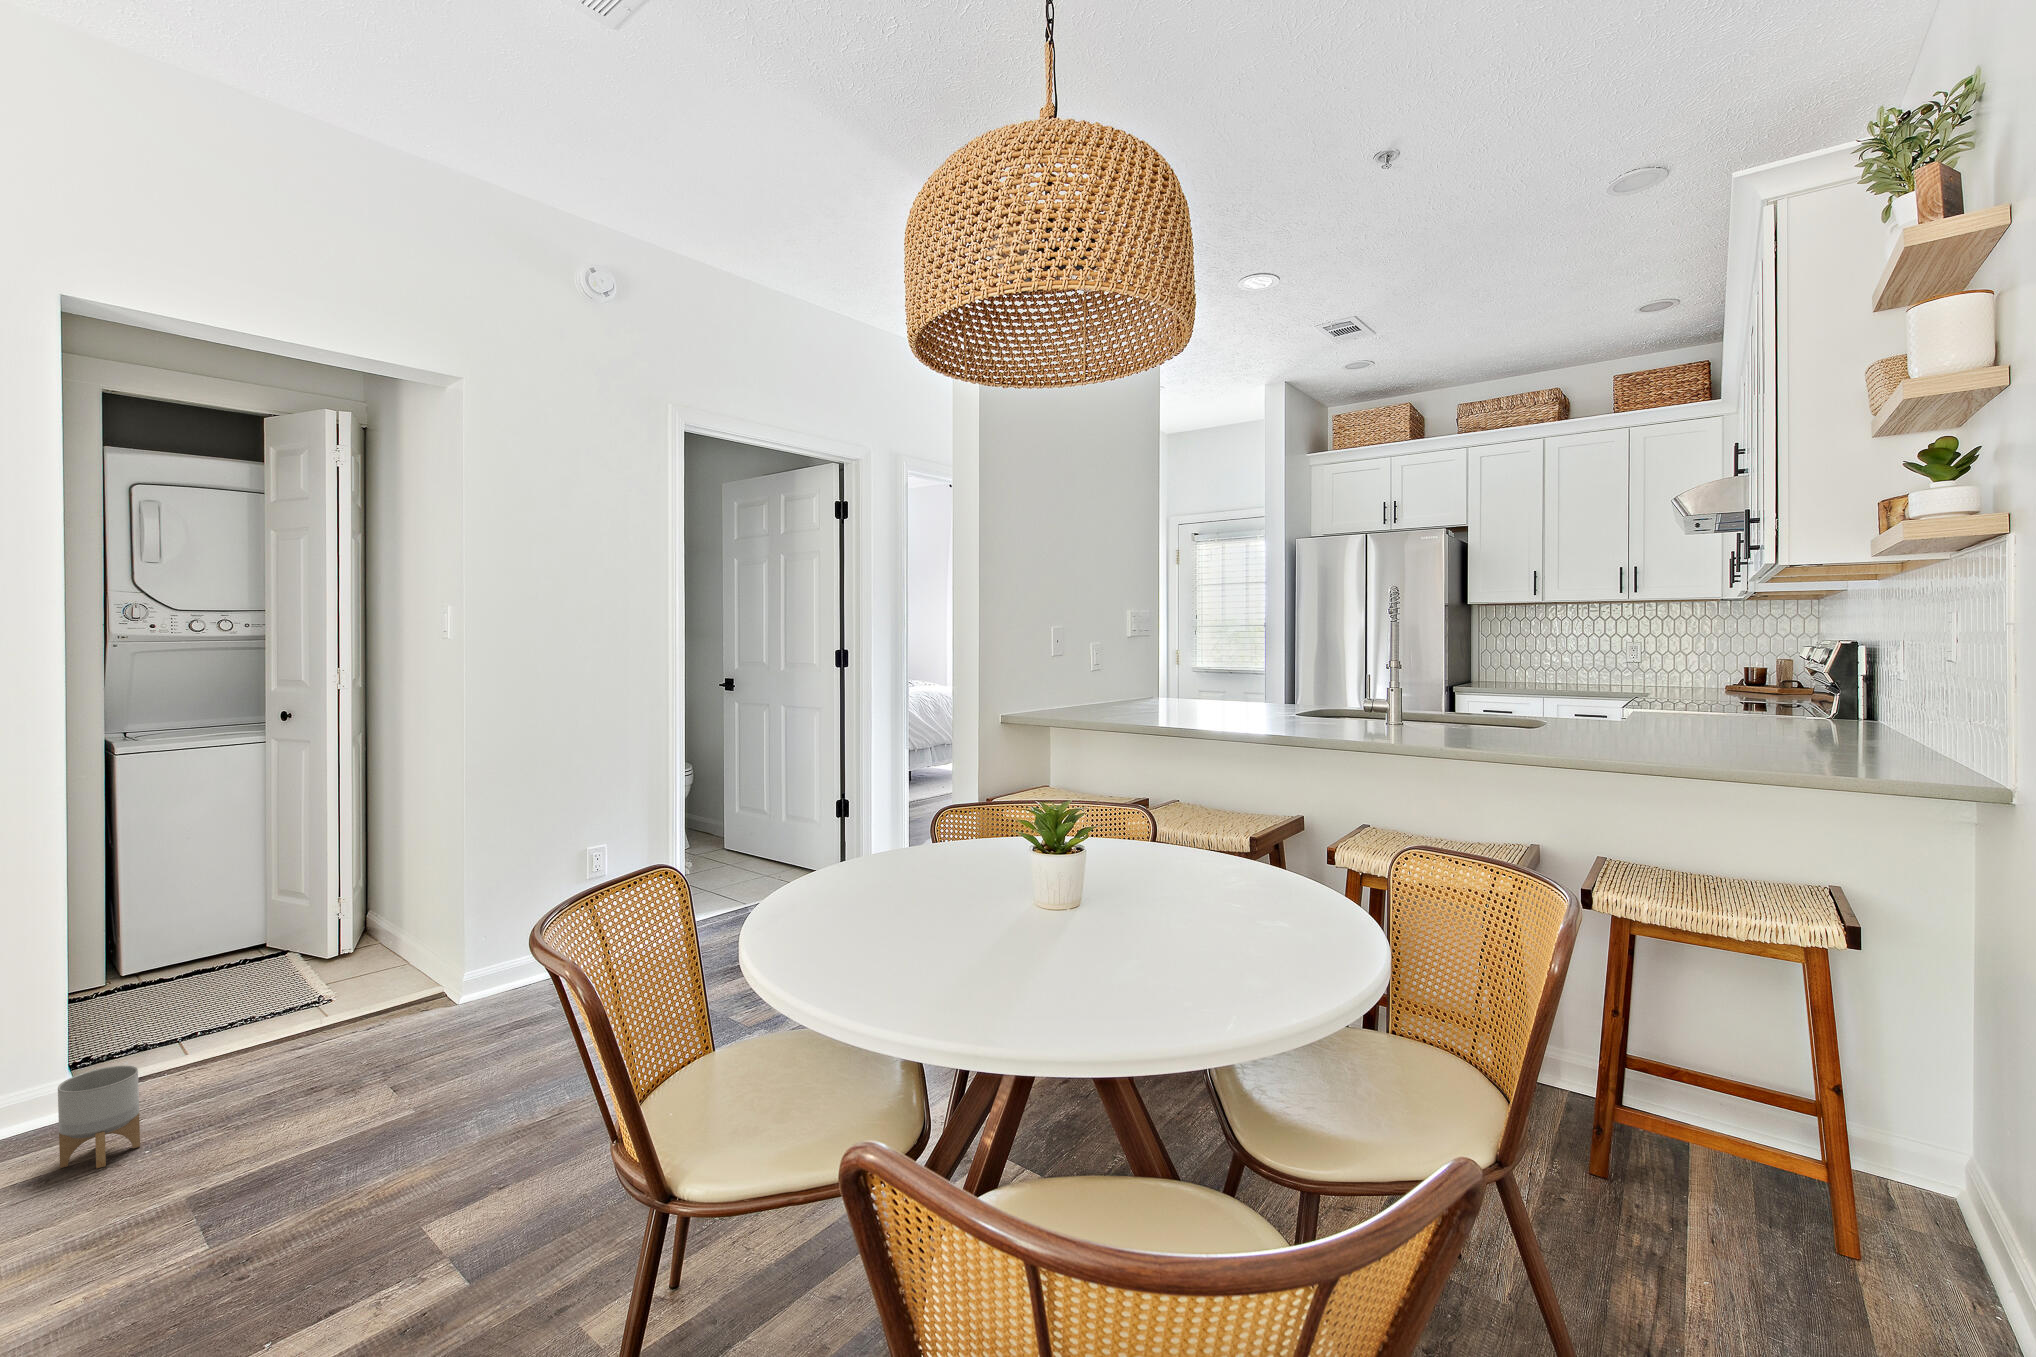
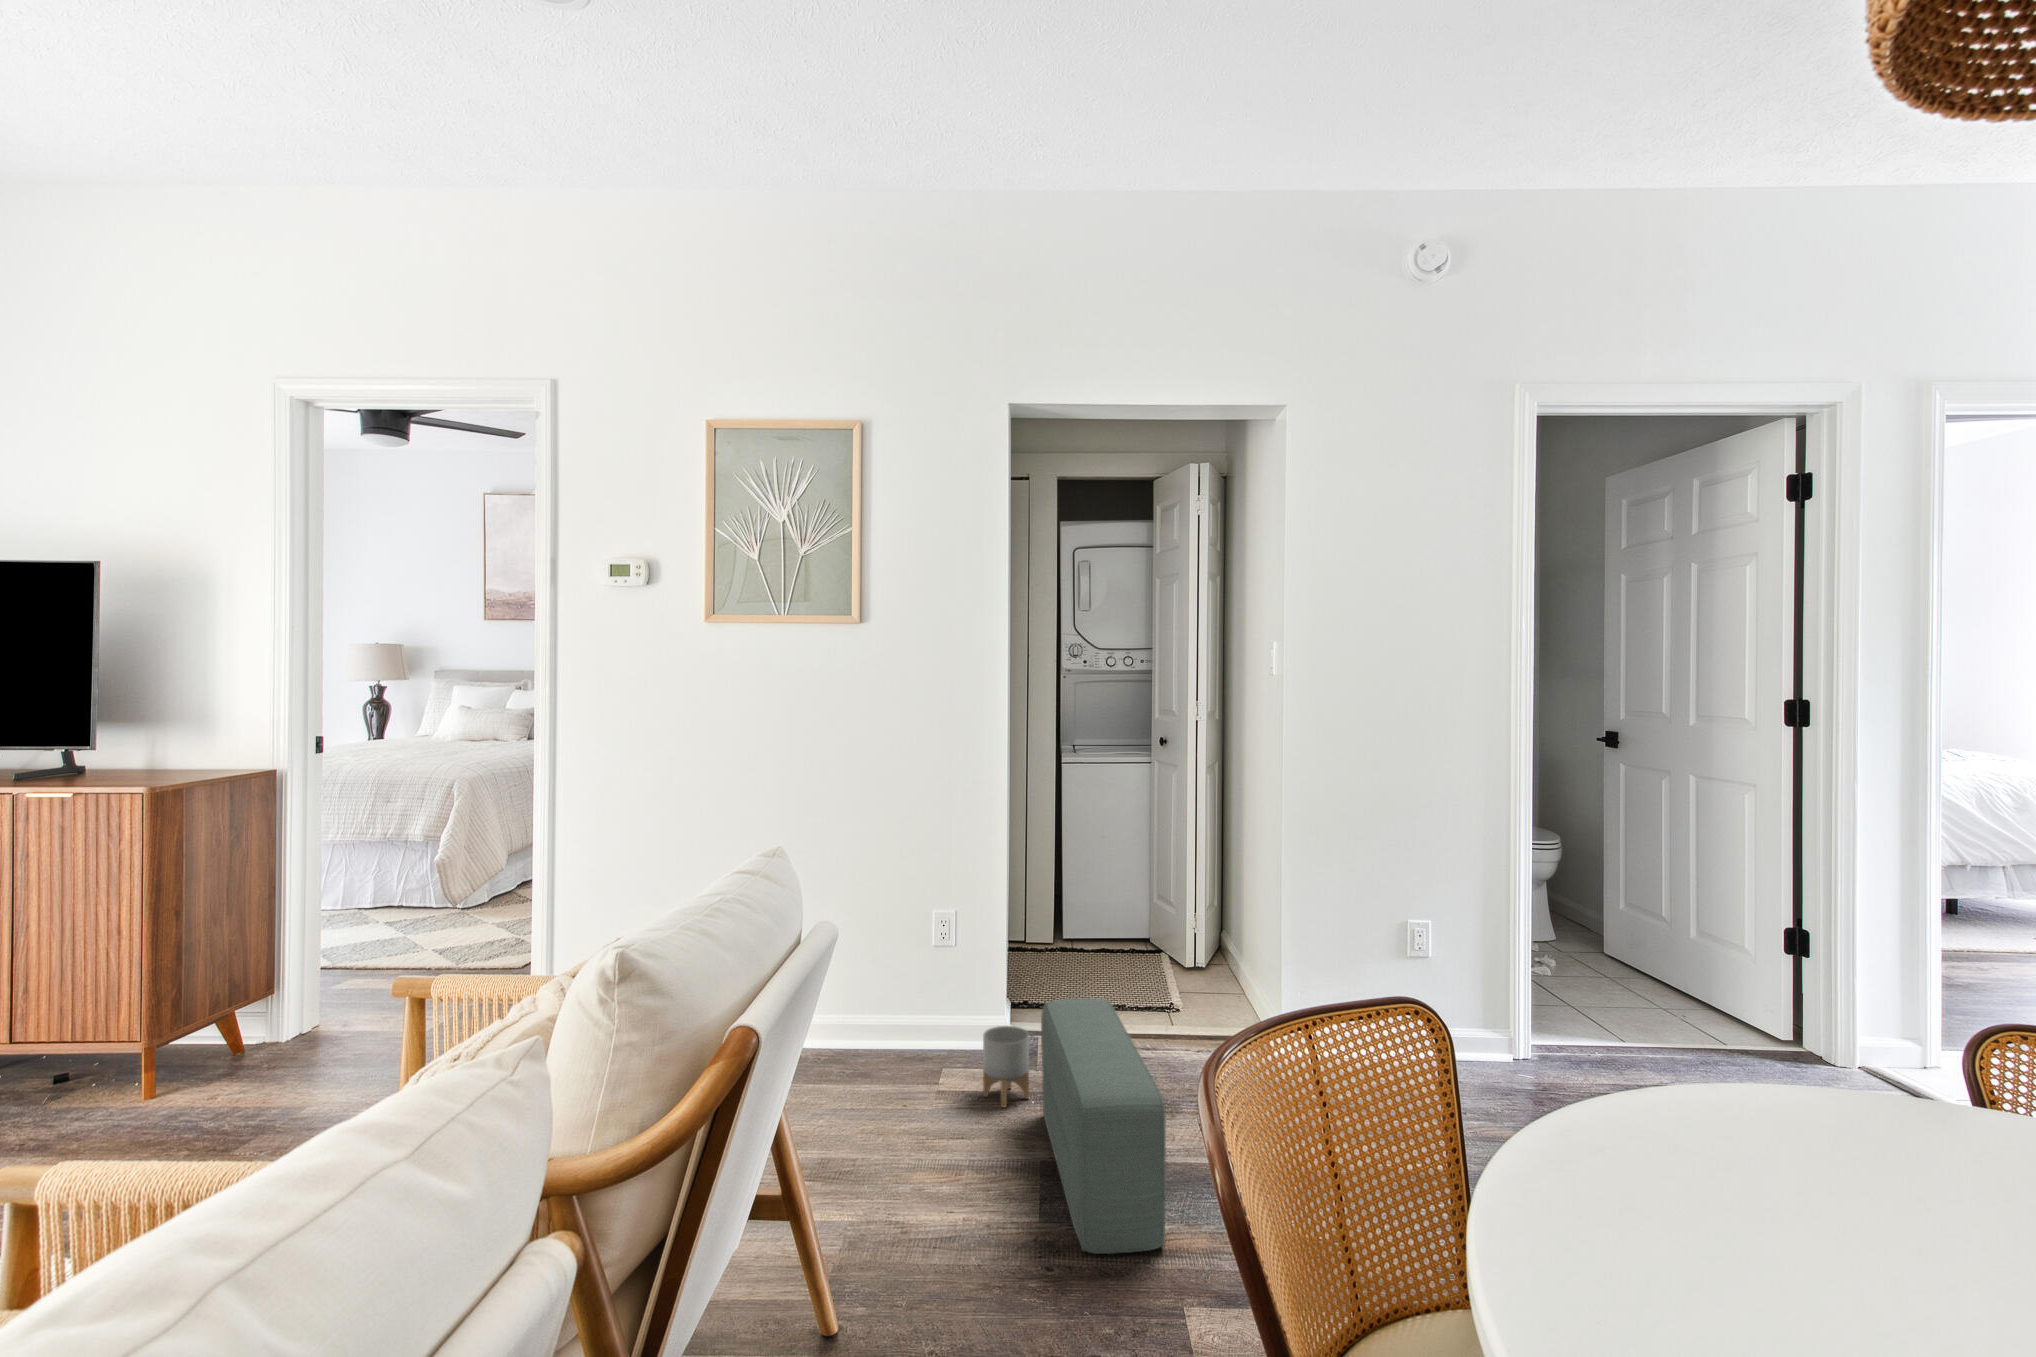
pouf: none [168,995,382,1247] -> present [1041,998,1166,1254]

